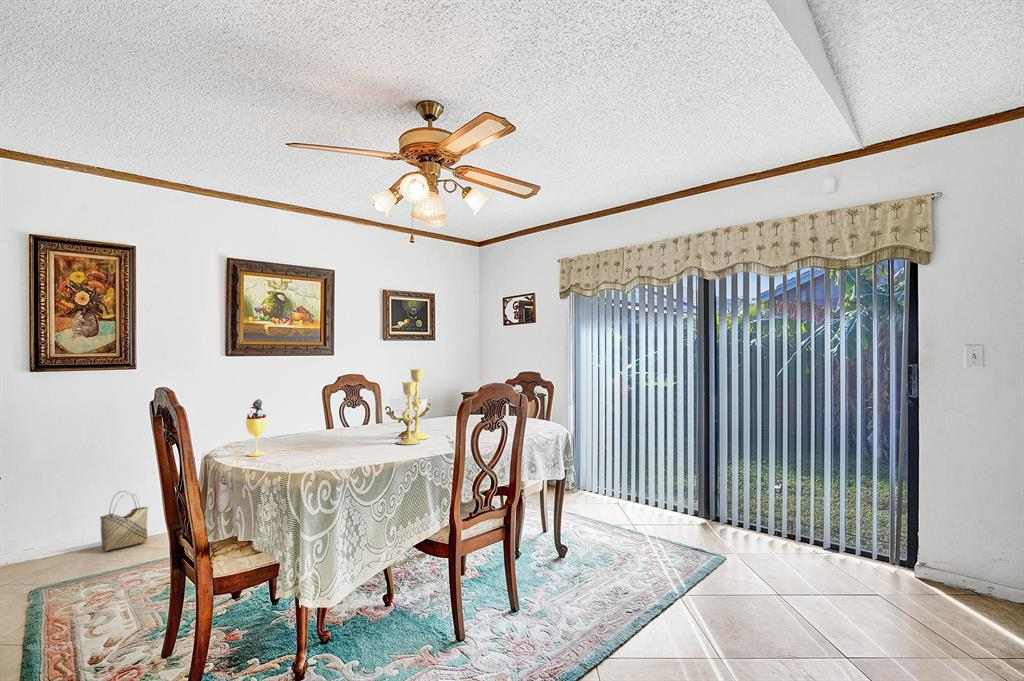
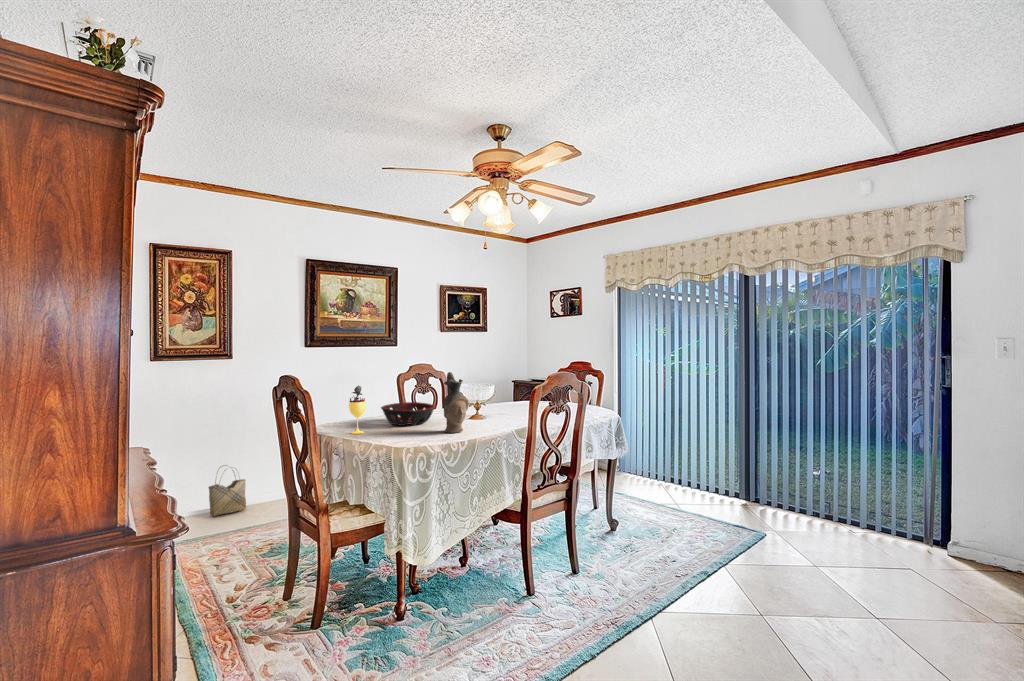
candlestick: present [397,369,430,445] -> none [472,360,499,426]
ceramic pitcher: none [359,383,389,453] -> present [443,372,469,433]
decorative bowl: none [291,418,356,445] -> present [381,402,435,426]

